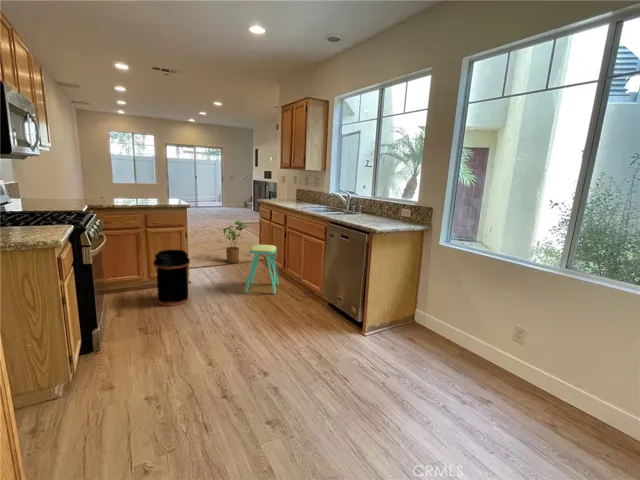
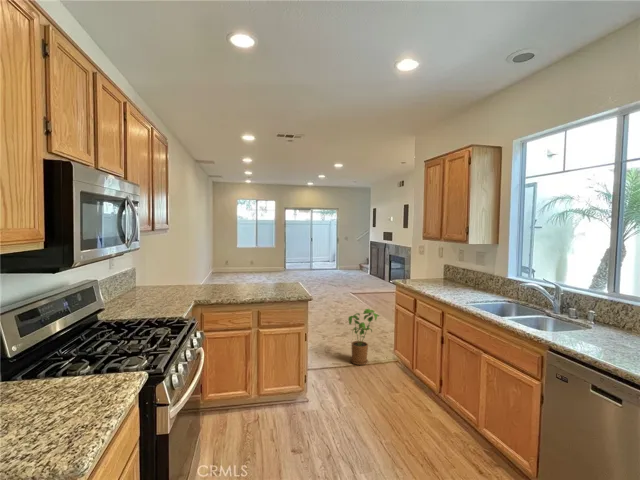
stool: present [245,245,279,294] -> none [388,359,438,450]
trash can: present [154,250,190,306] -> none [264,366,312,459]

